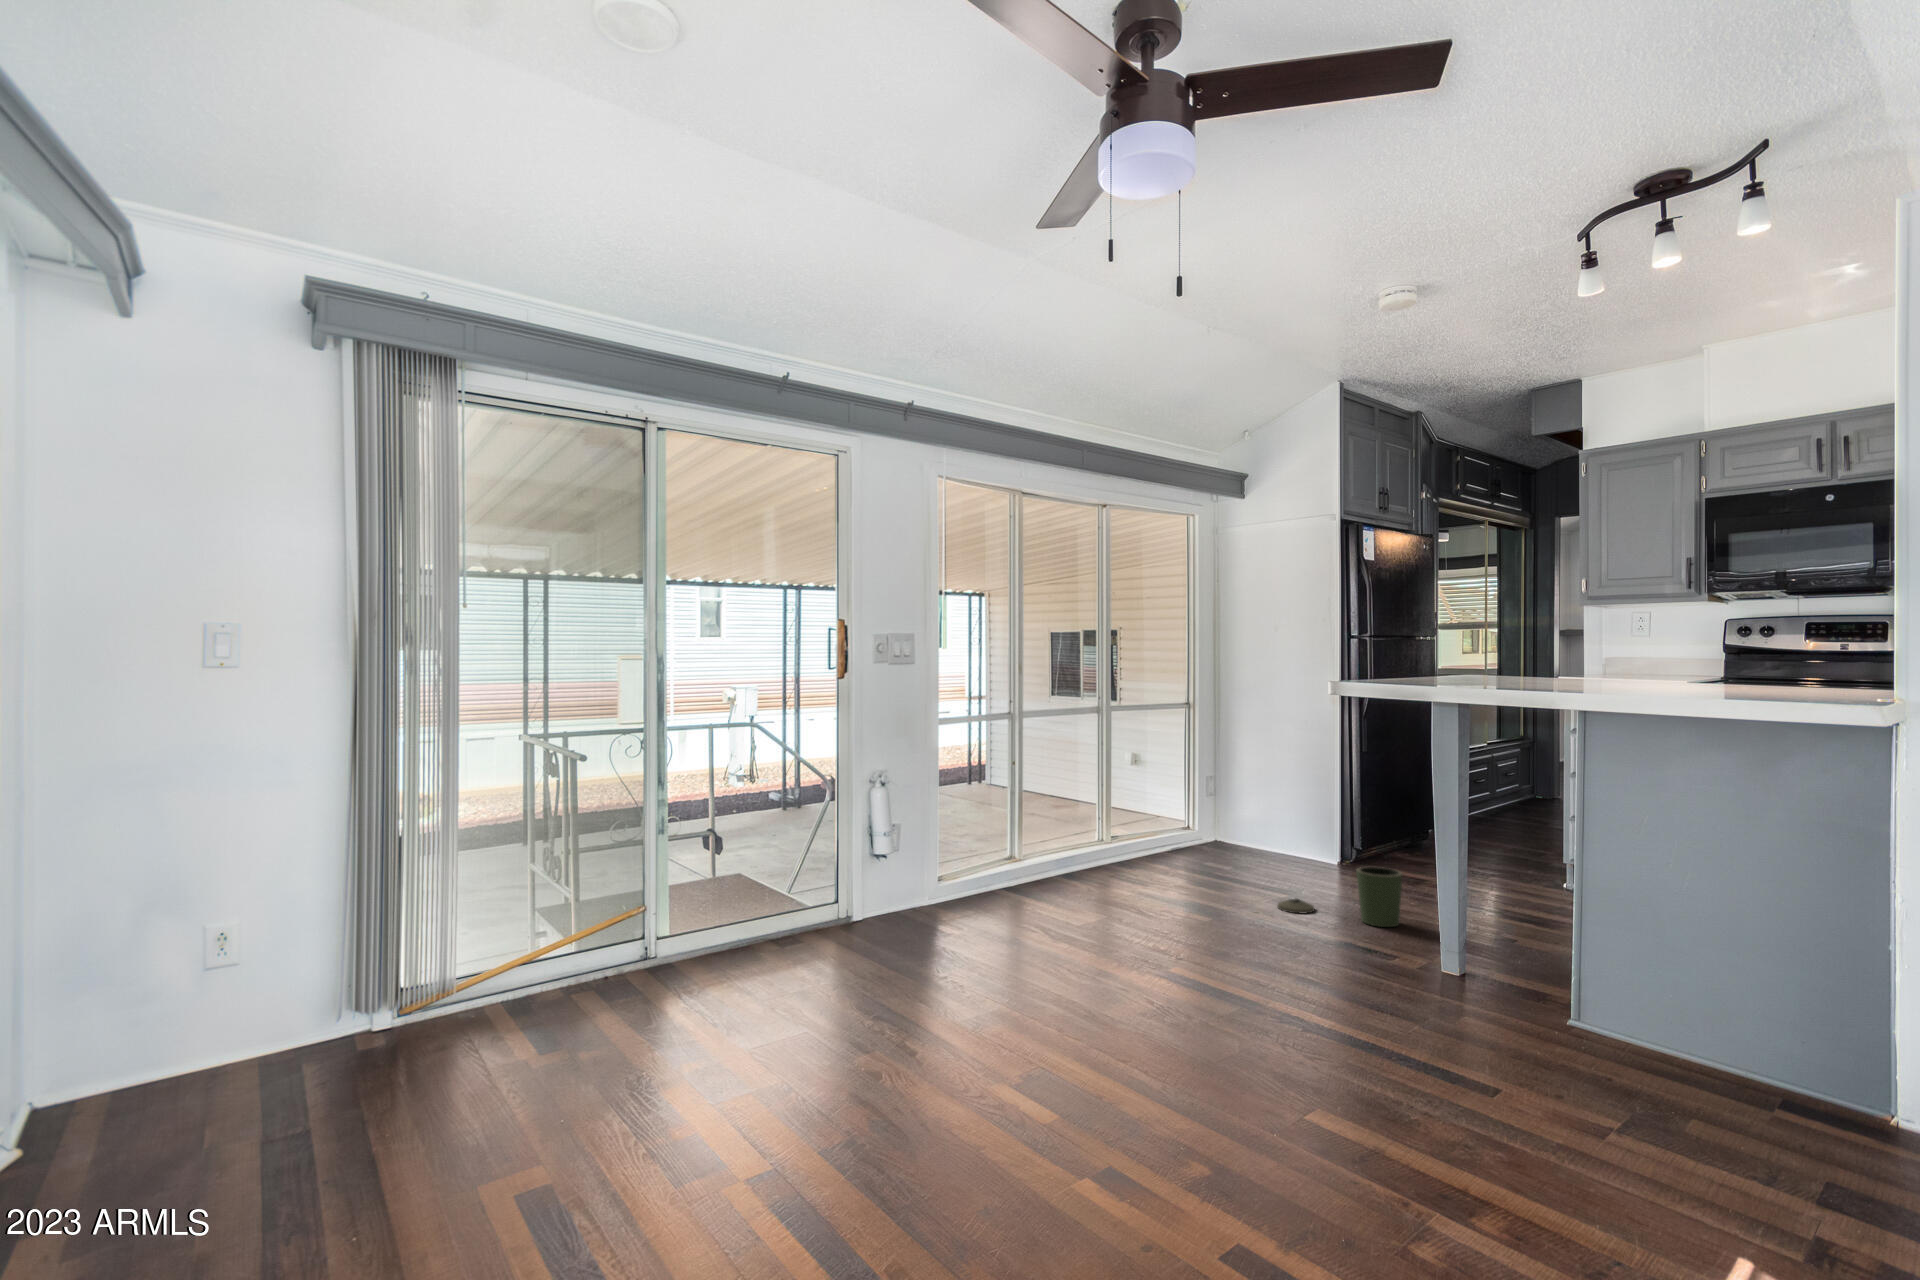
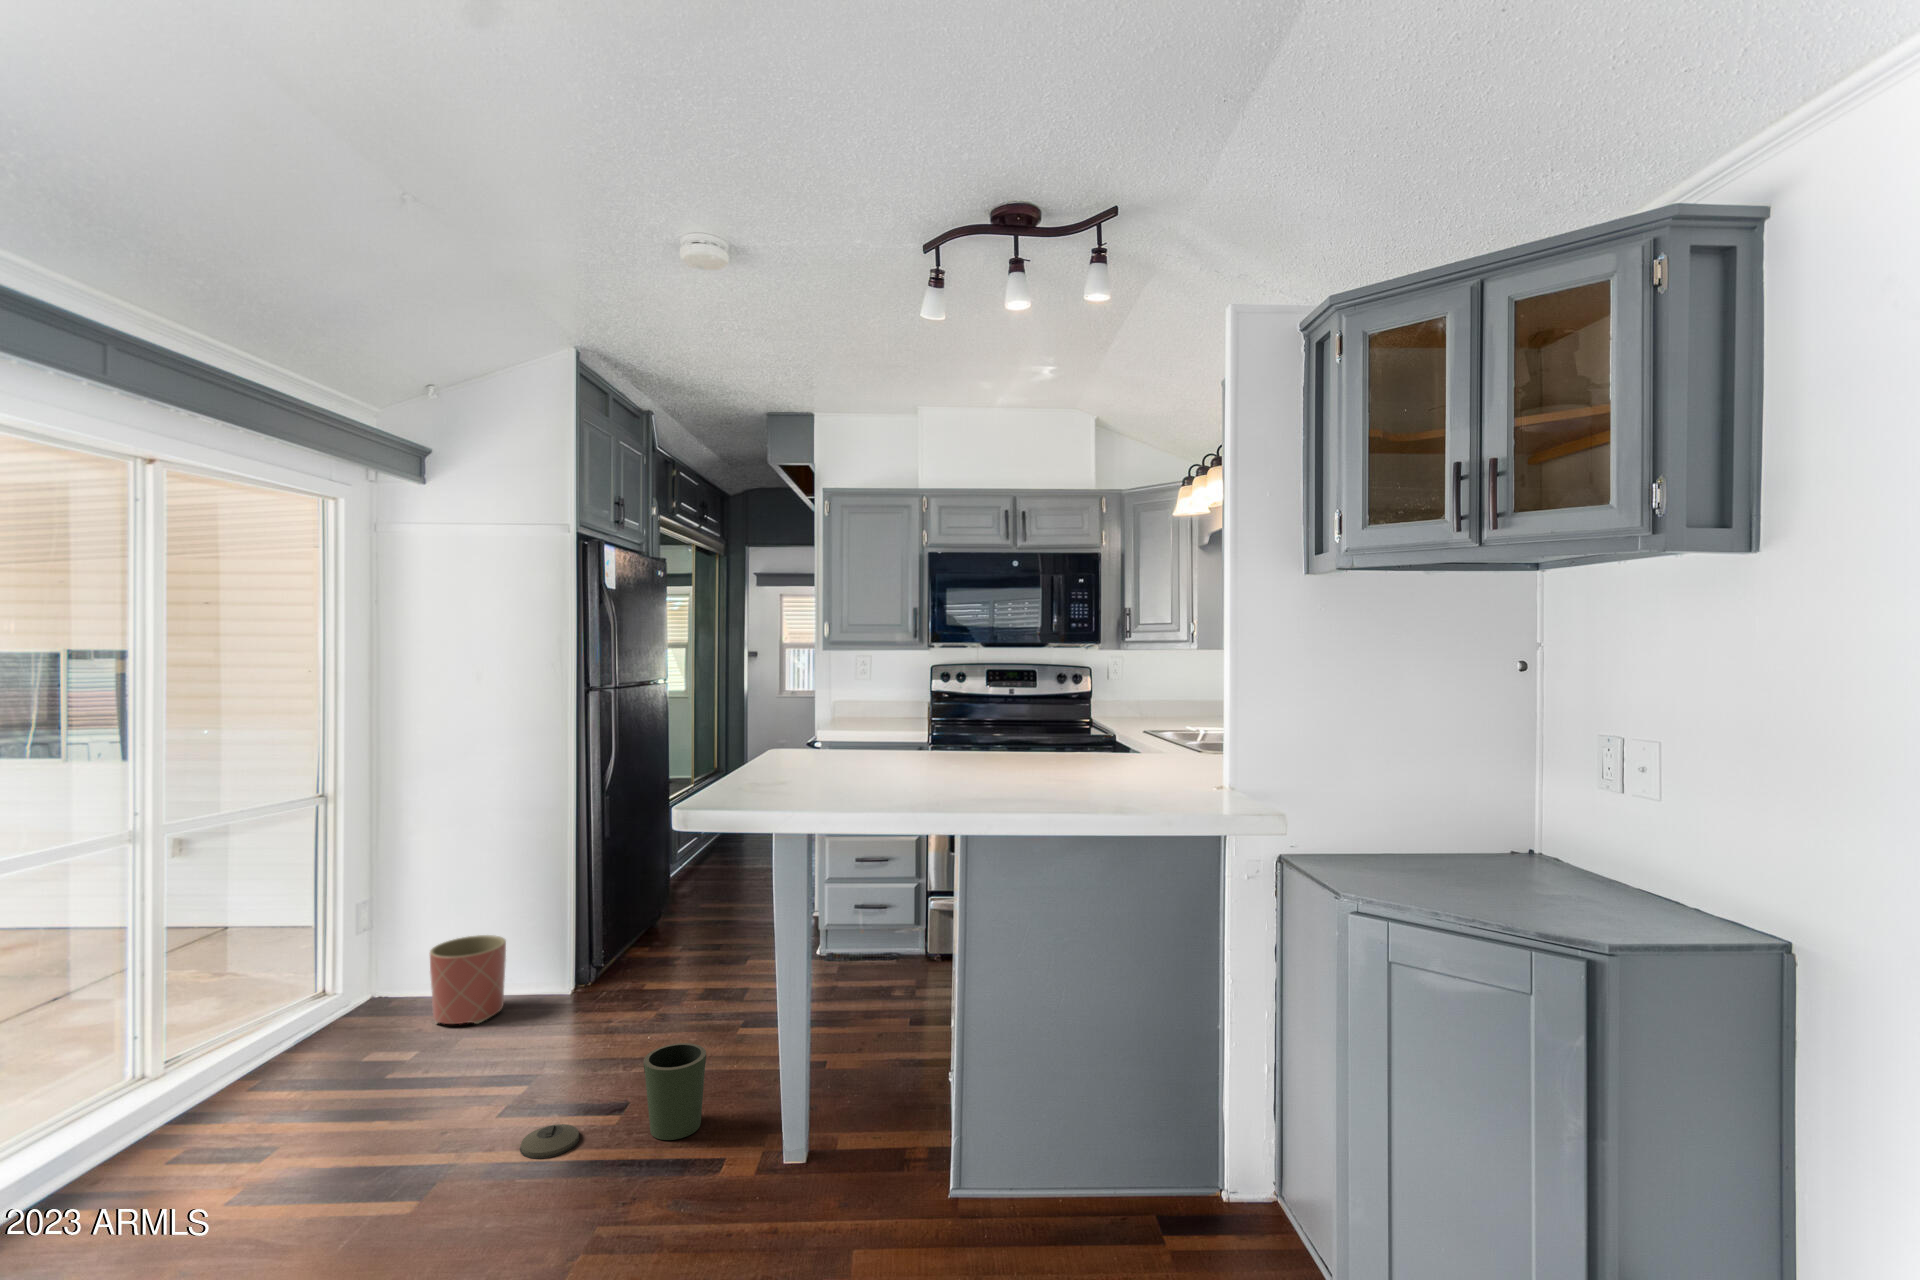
planter: none [1244,803,1293,858] -> present [430,935,506,1024]

